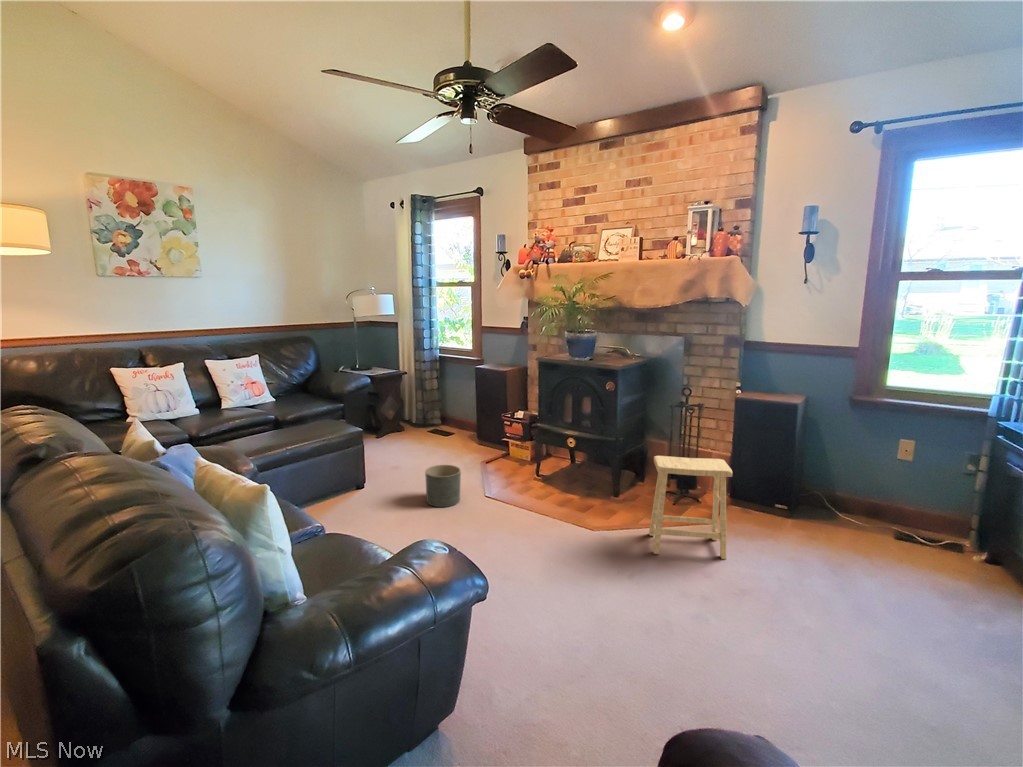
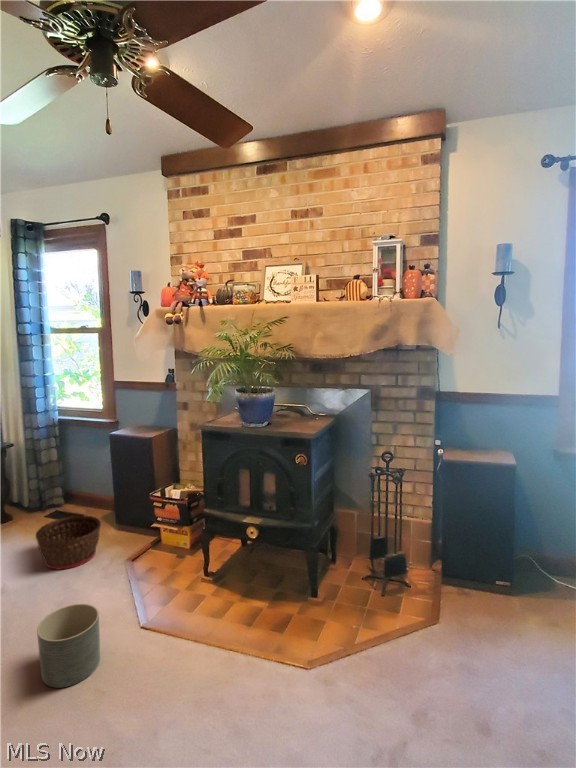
basket: none [422,426,466,459] -> present [36,515,101,570]
footstool: present [649,456,733,559] -> none [387,556,507,719]

